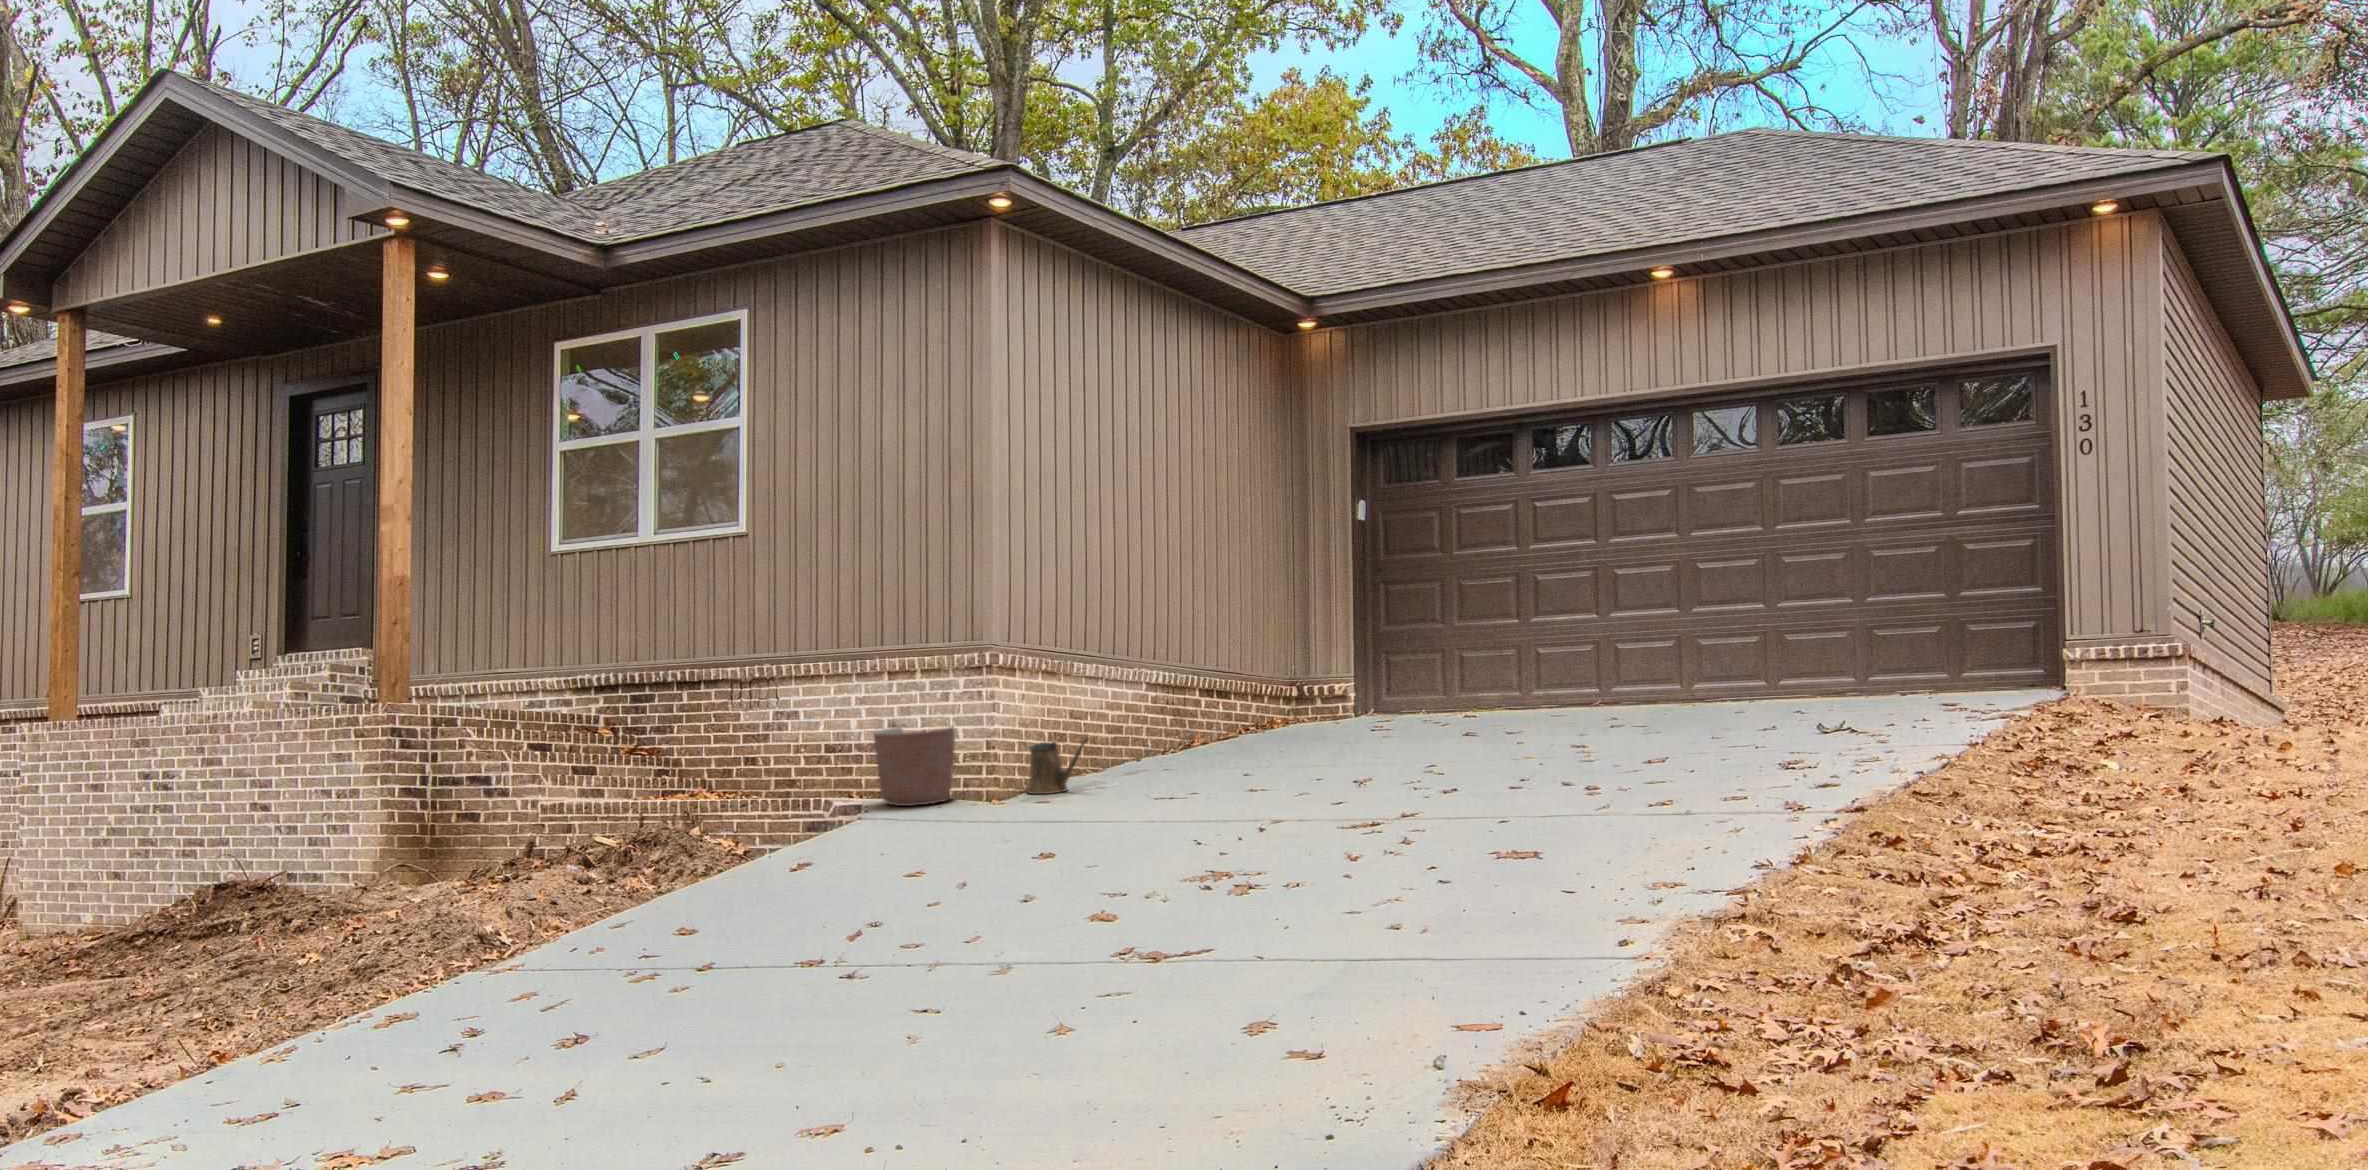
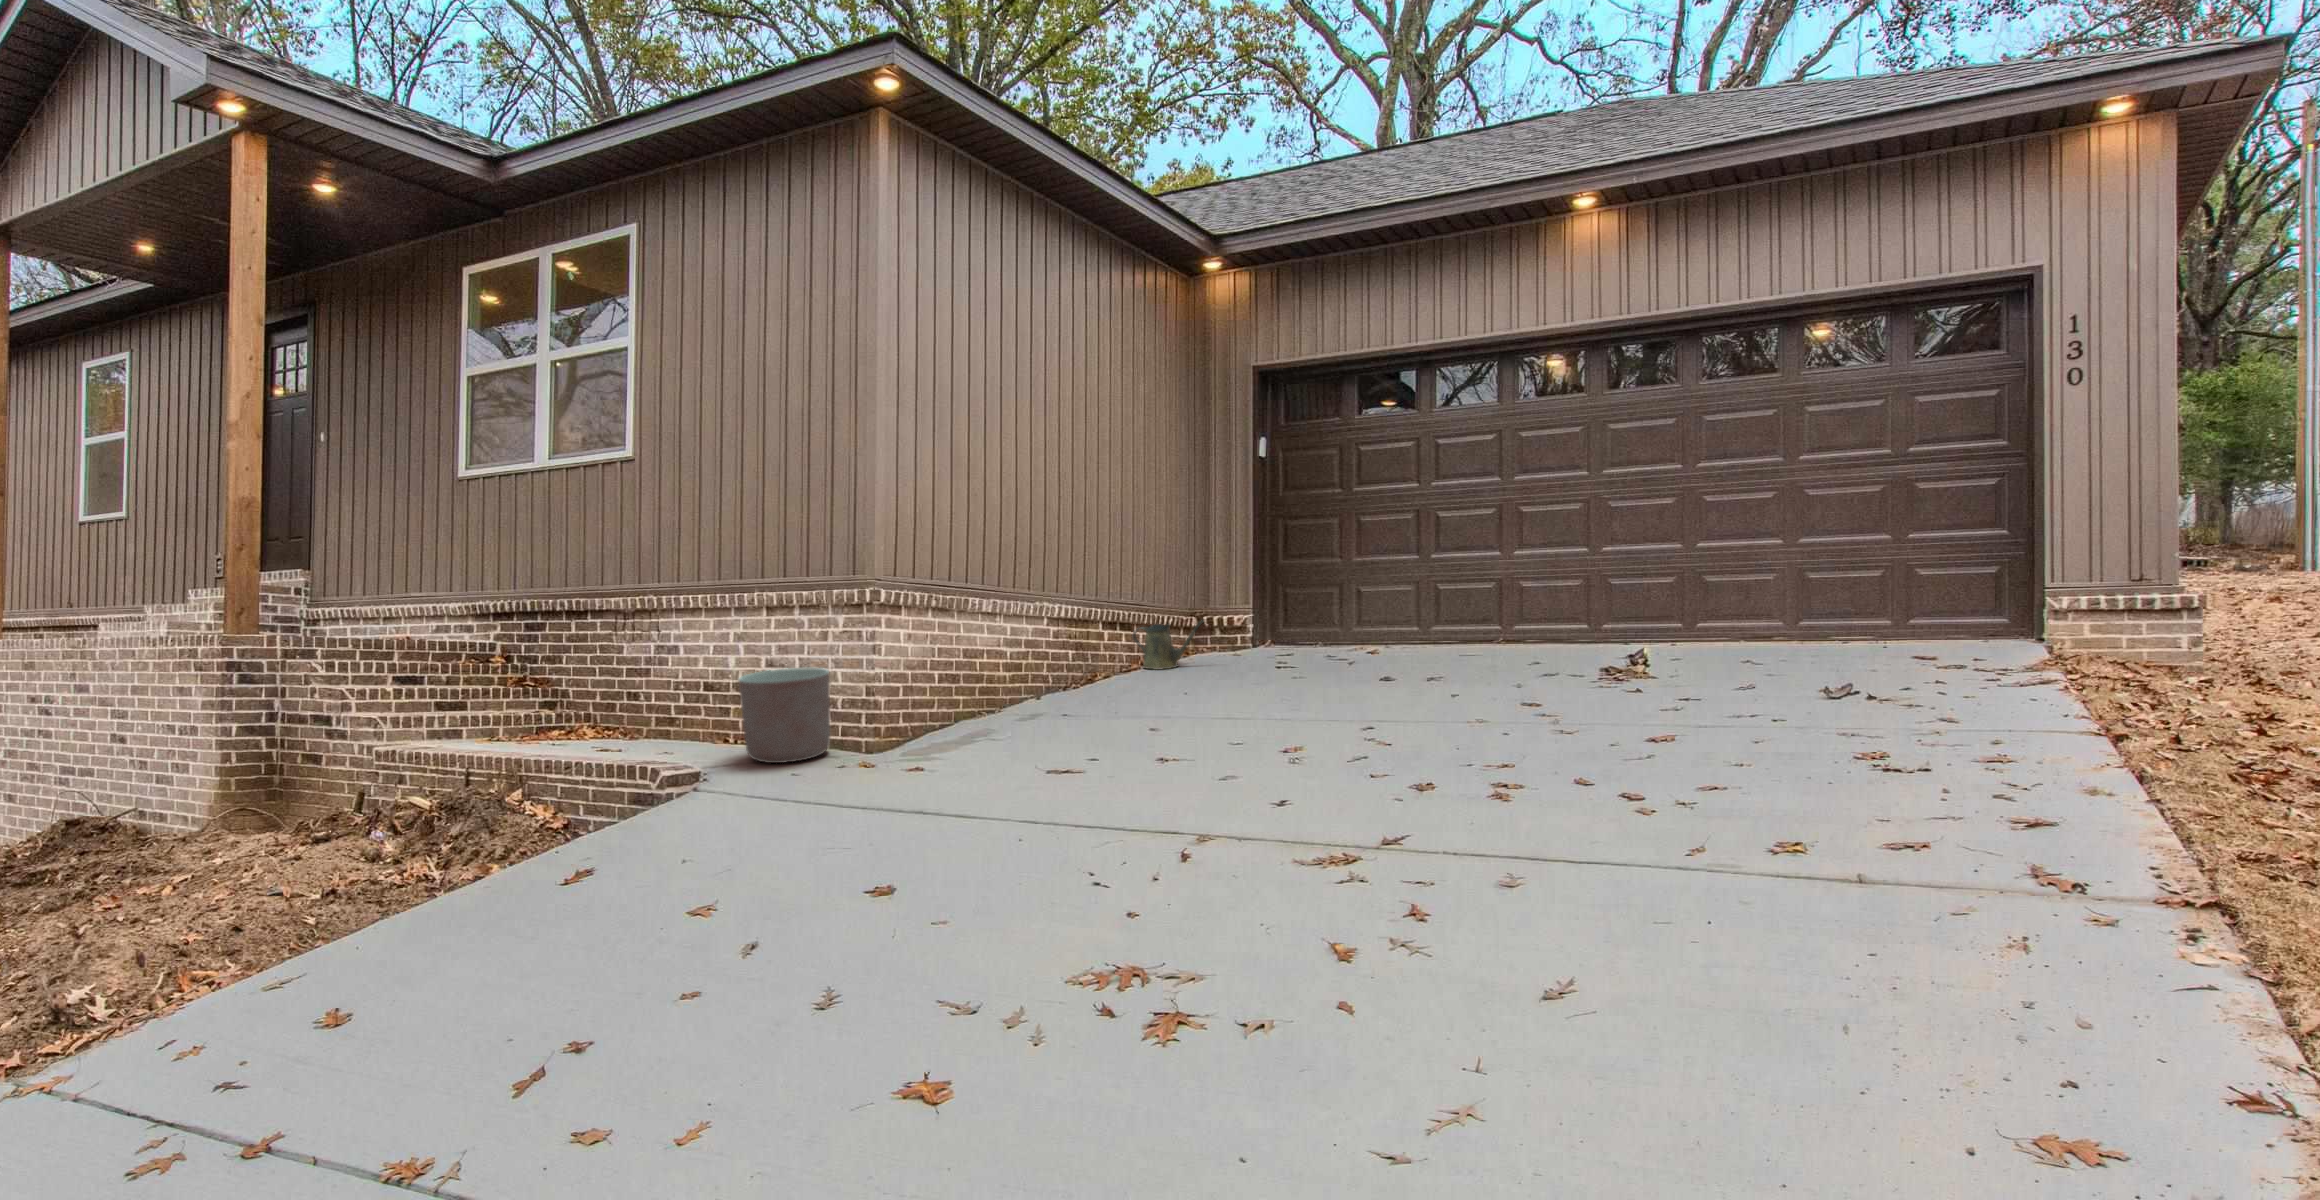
watering can: present [1027,738,1089,794] -> present [1133,621,1203,670]

